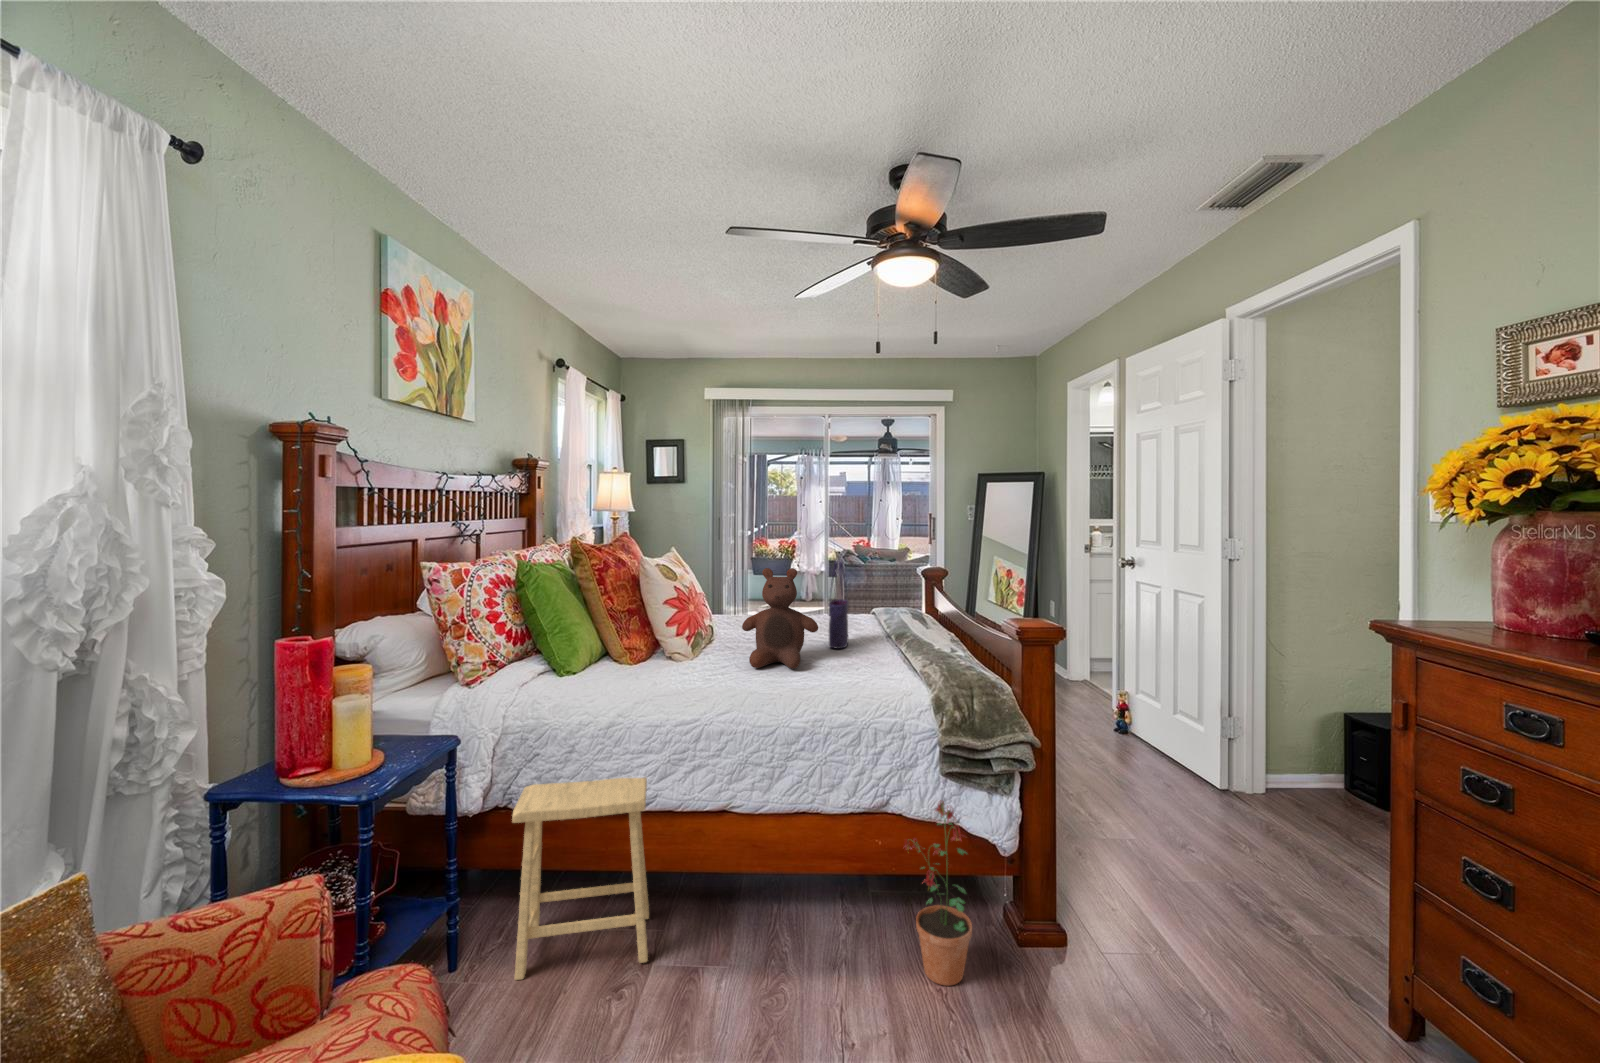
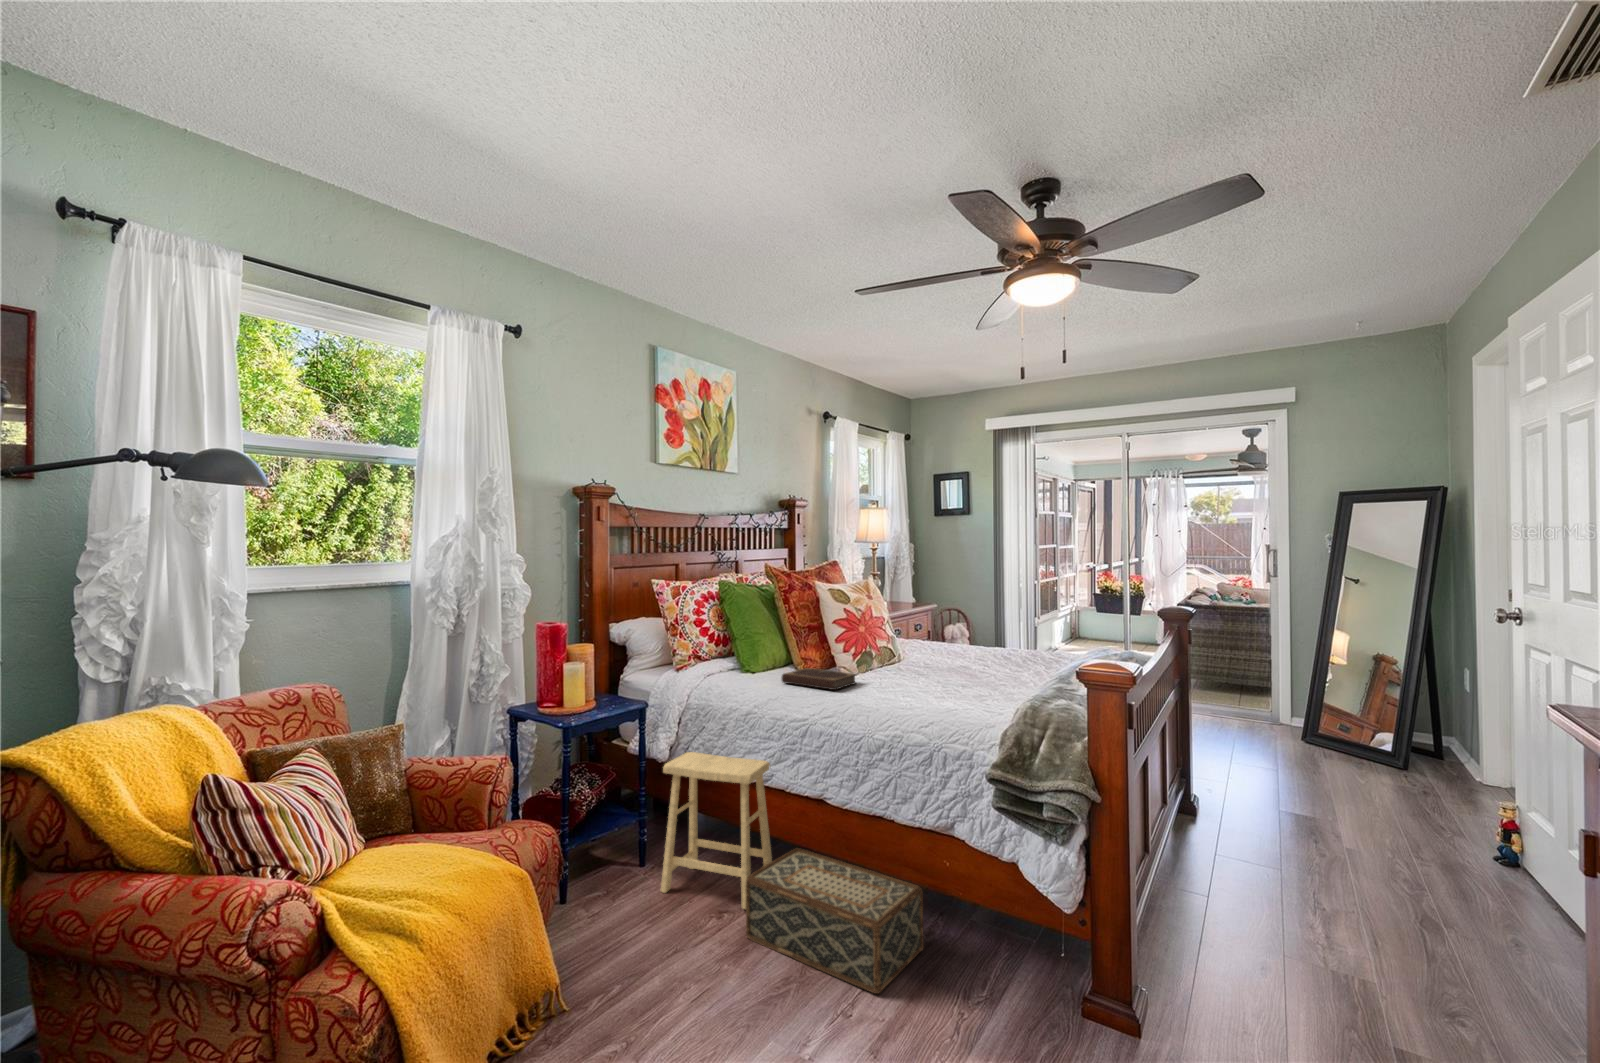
tote bag: present [829,562,848,649] -> none [983,593,1012,682]
stuffed bear: present [742,568,818,669] -> none [880,596,953,691]
notebook: none [637,657,720,679] -> present [782,668,856,690]
potted plant: present [905,802,972,986] -> none [947,830,1009,1014]
woven basket: none [670,869,860,1007] -> present [746,848,924,994]

